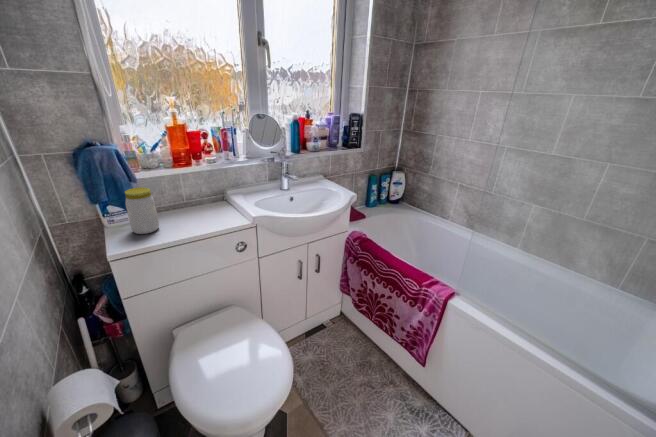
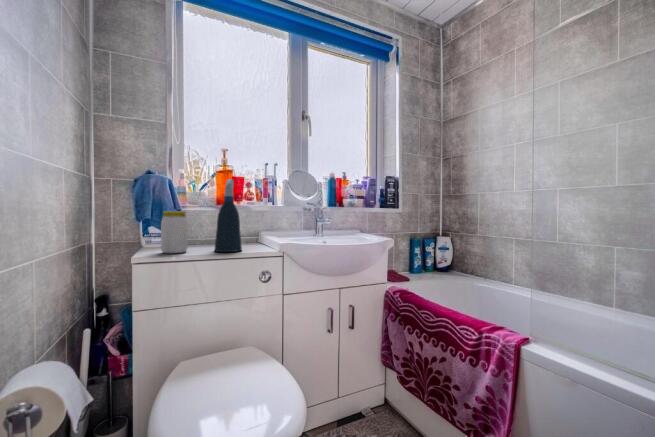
spray bottle: none [186,148,215,228] -> present [215,179,242,252]

